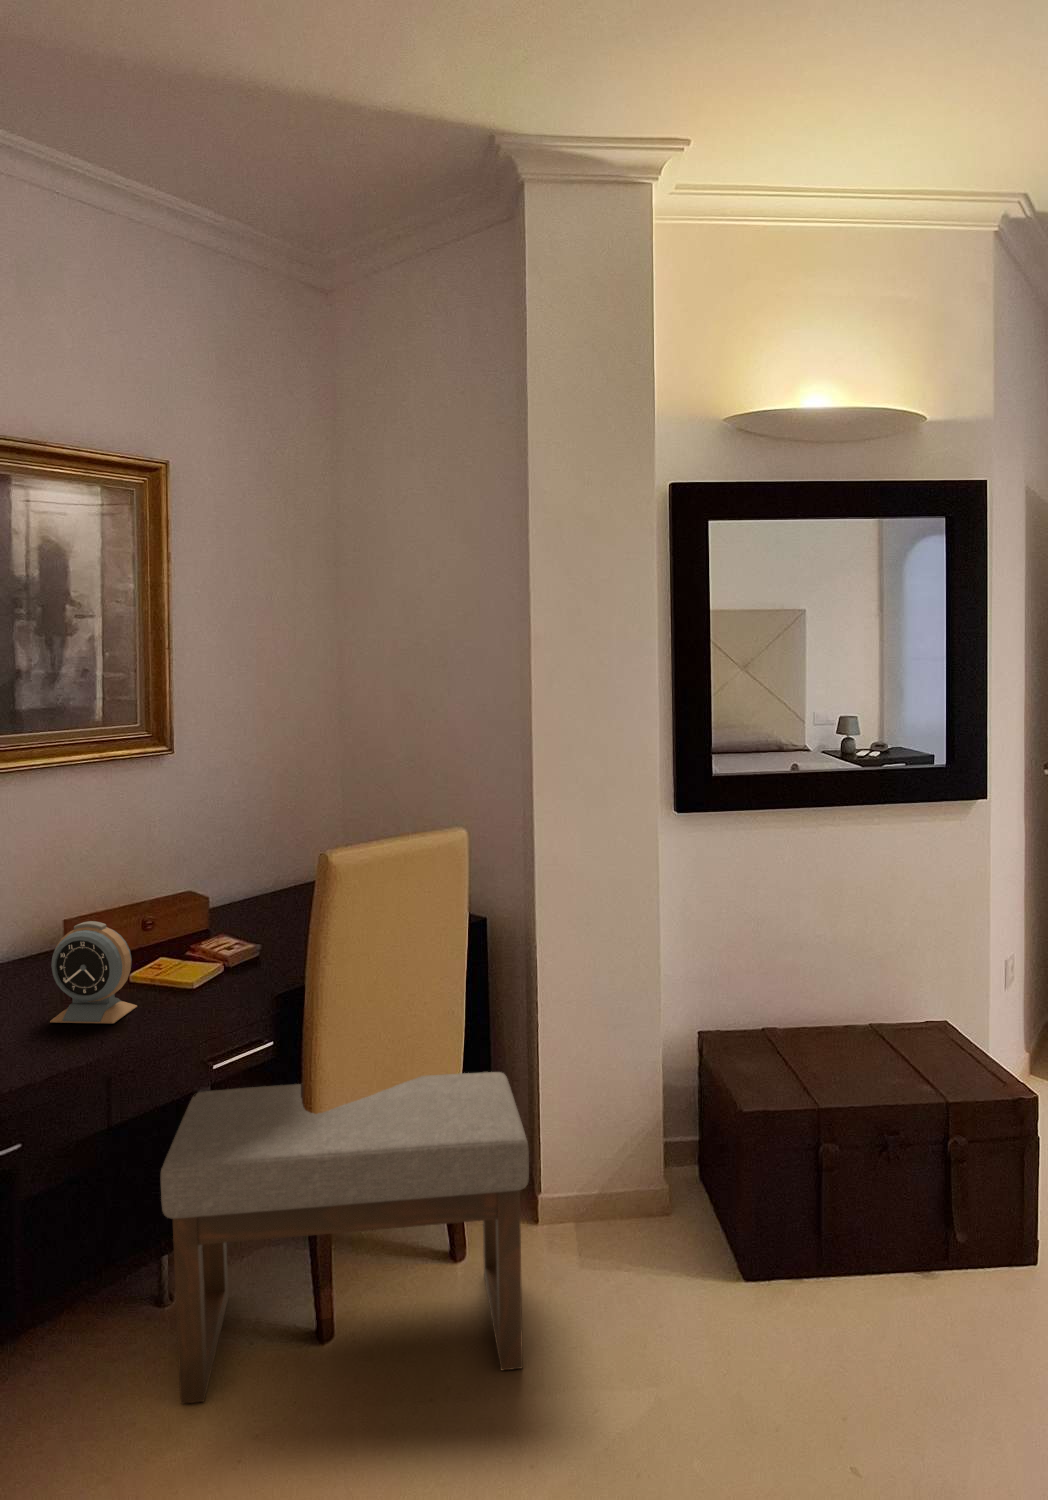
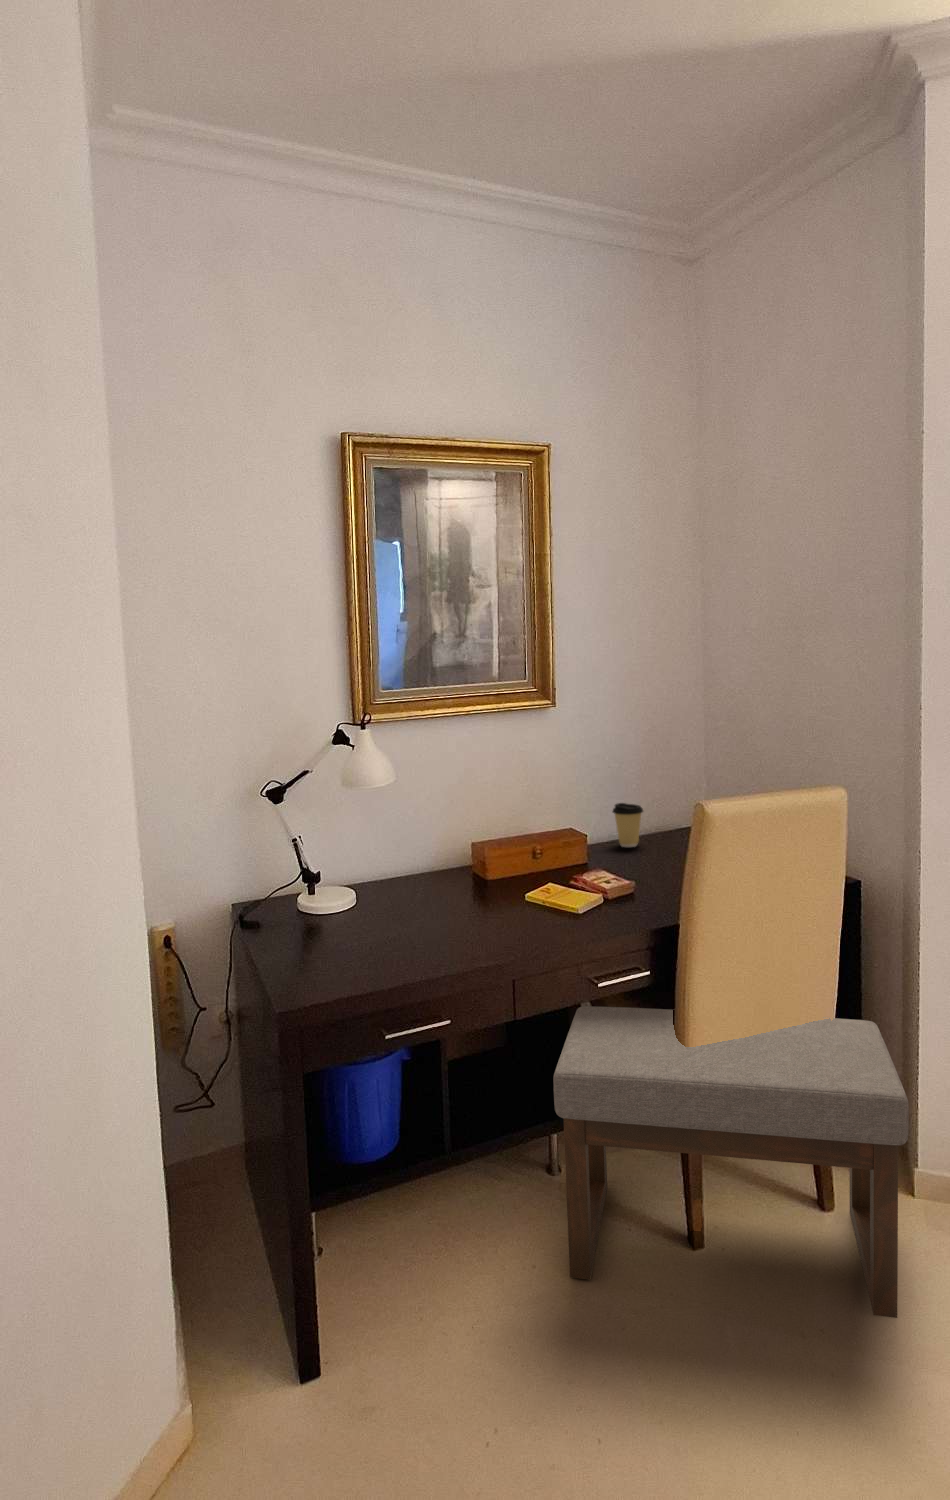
coffee cup: none [238,862,274,911] -> present [613,803,643,847]
alarm clock: present [50,921,137,1023] -> none [462,853,532,943]

